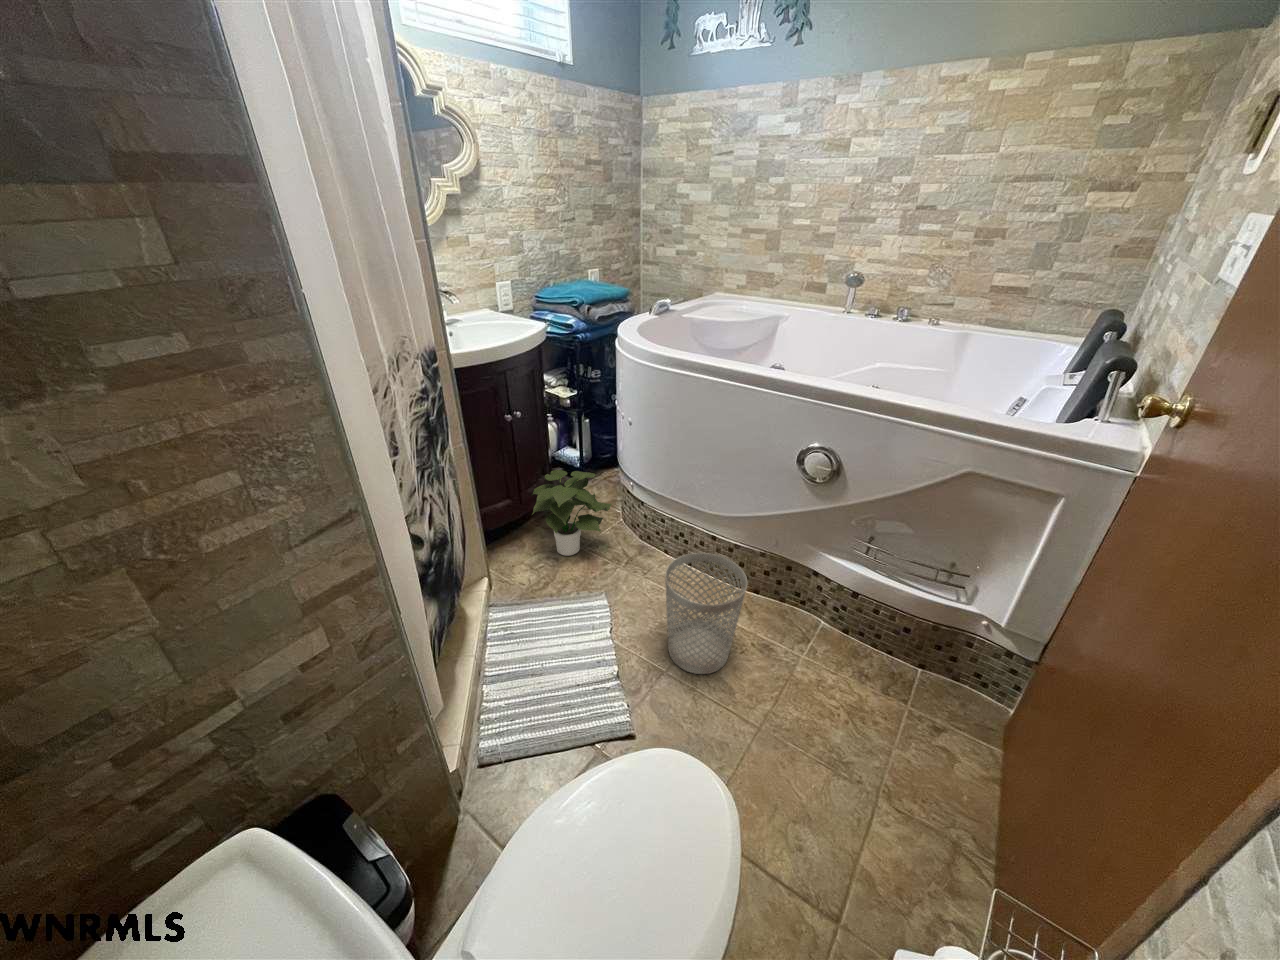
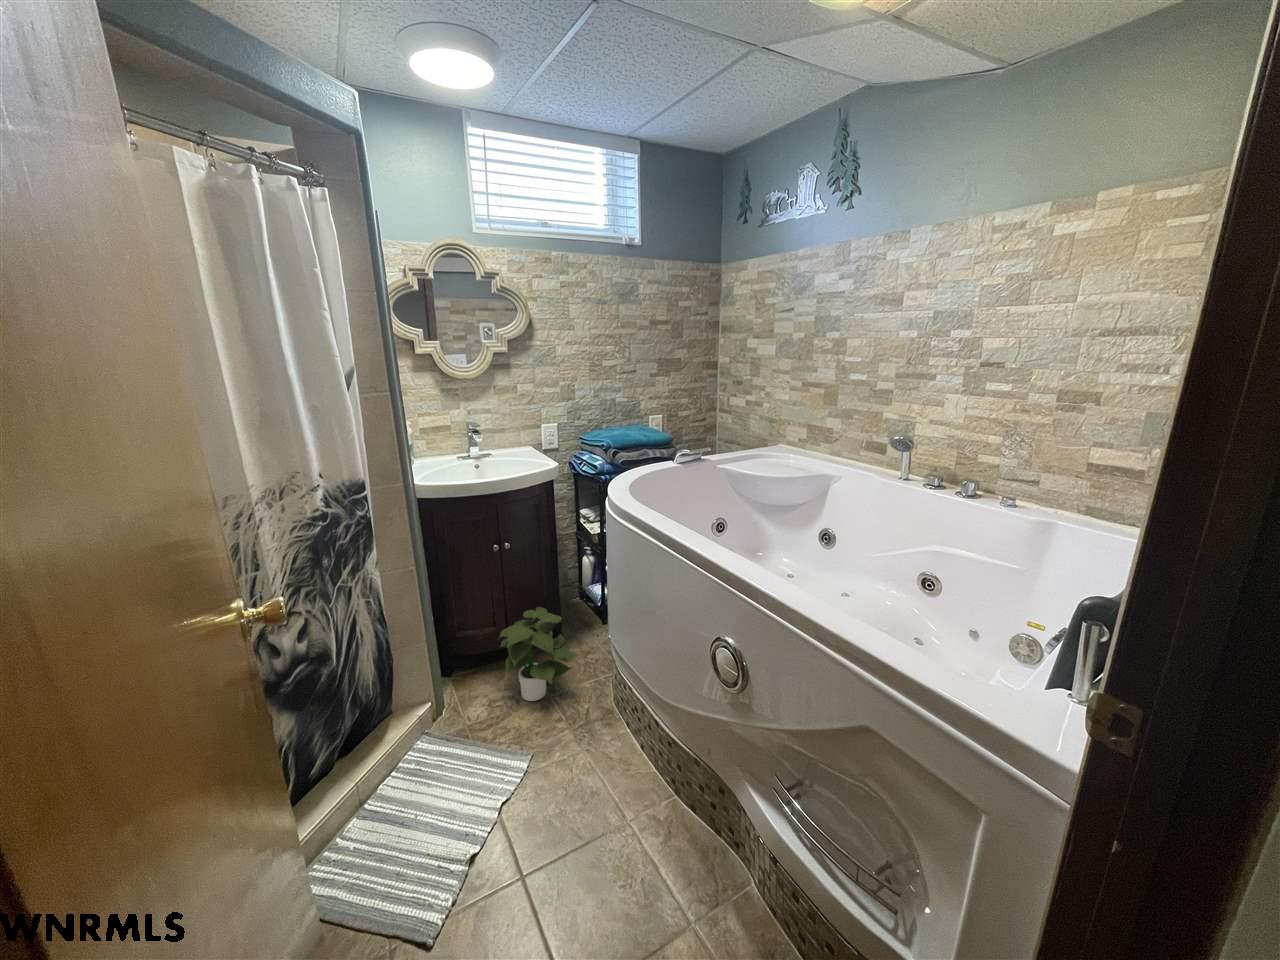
wastebasket: present [665,553,747,674] -> none [521,736,617,899]

